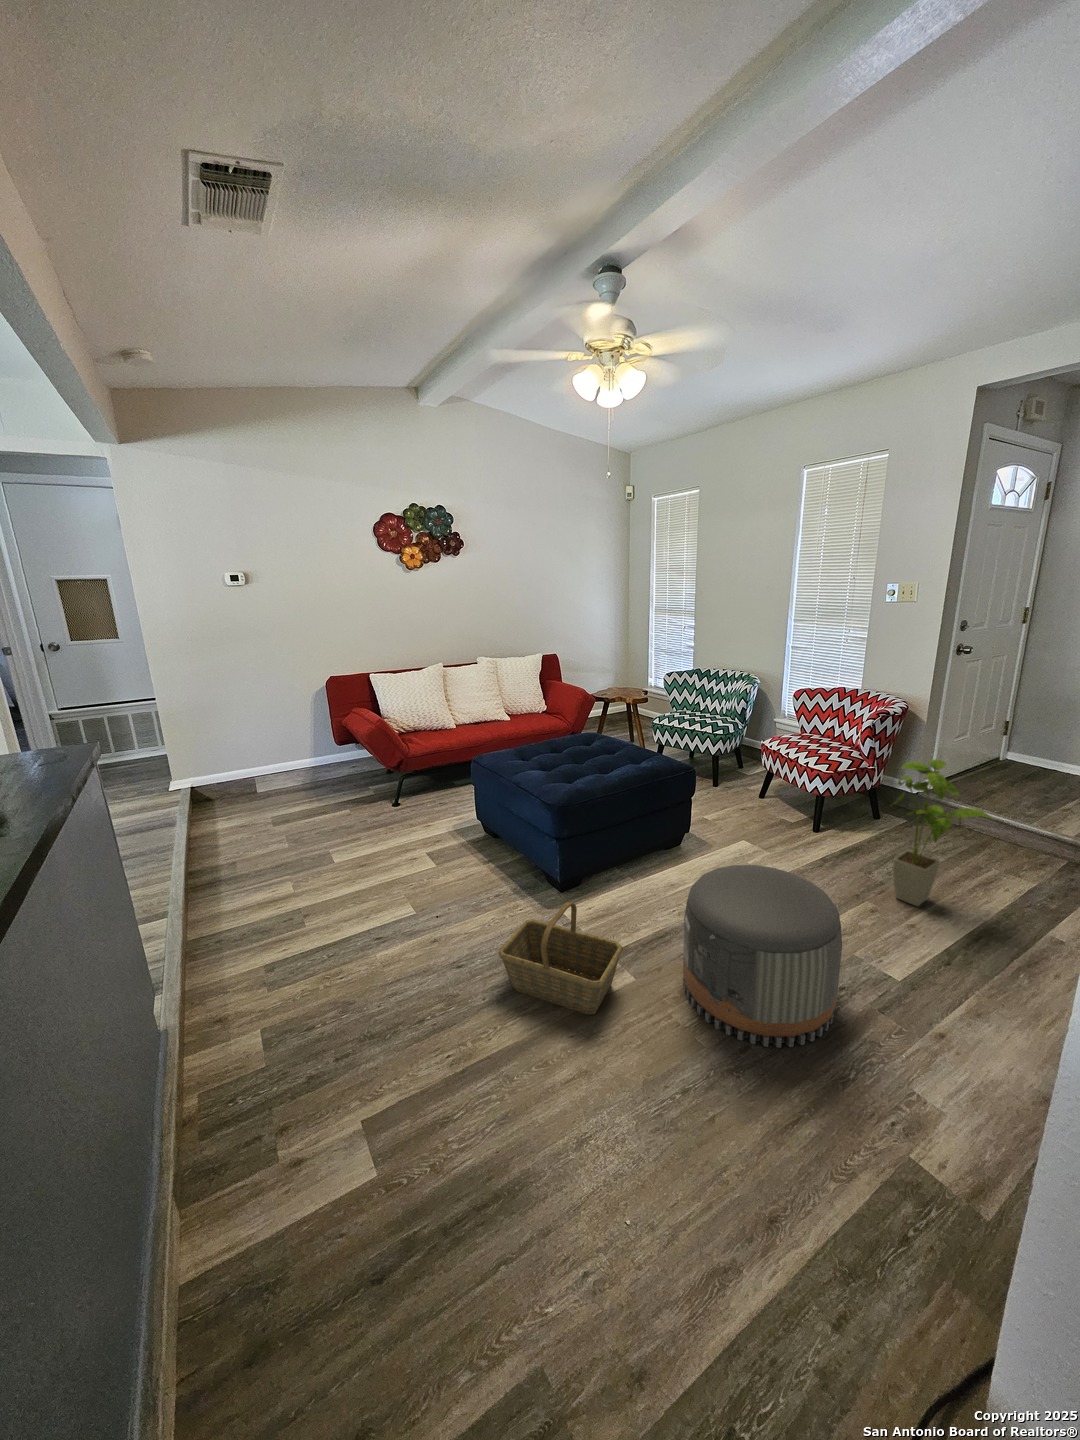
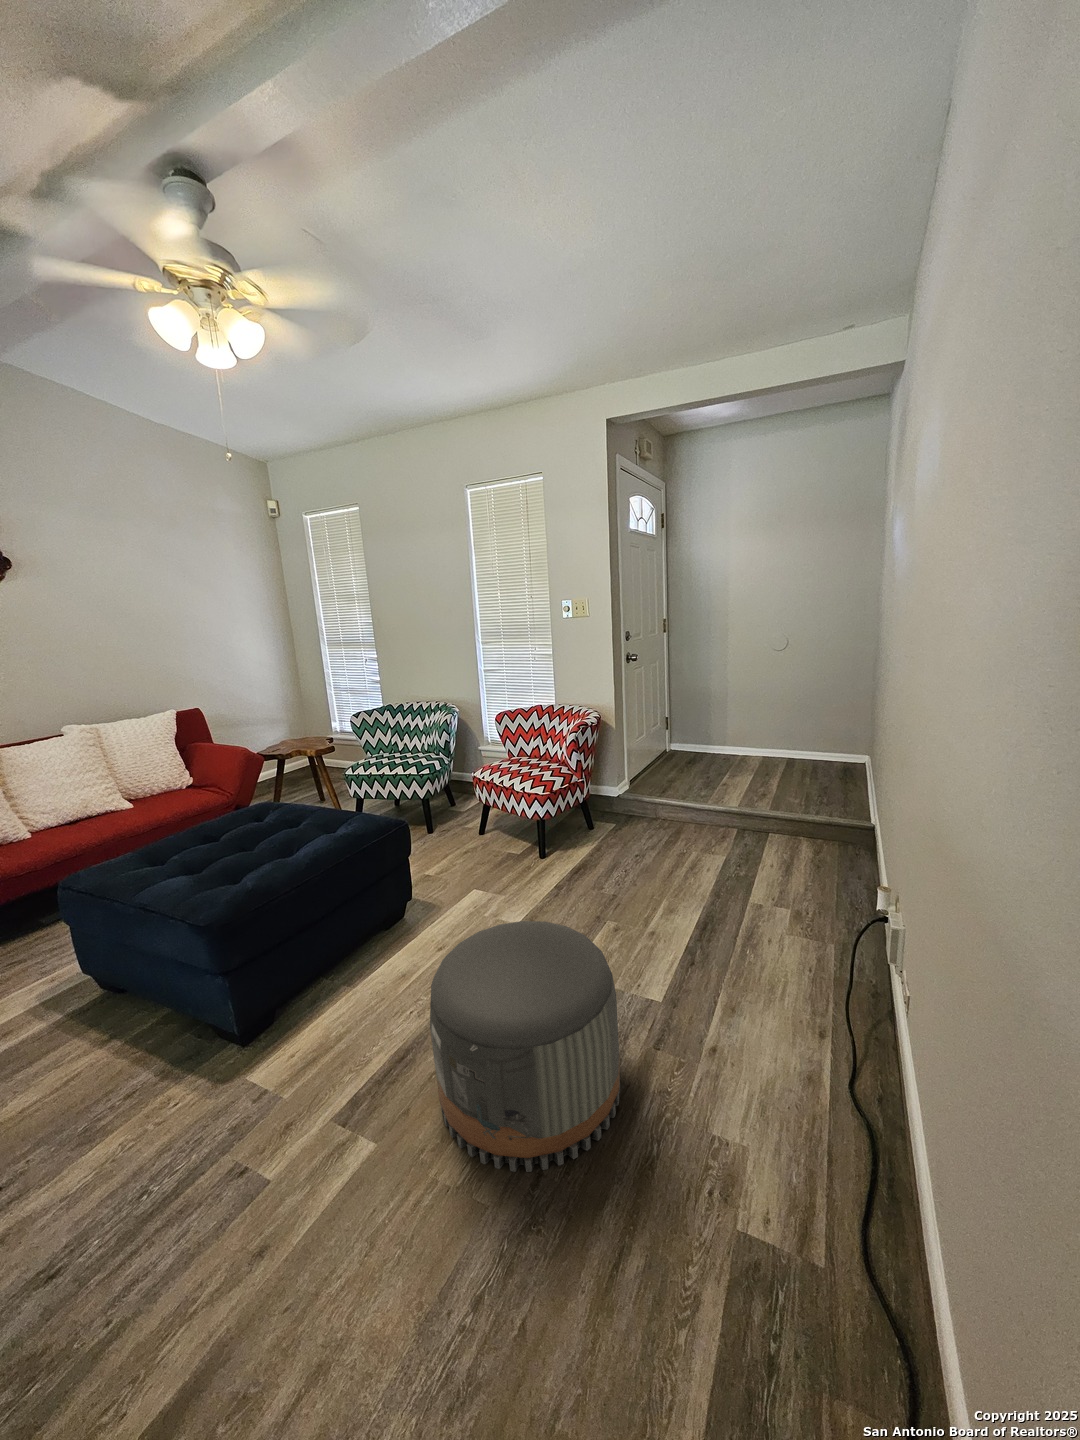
house plant: present [893,759,993,906] -> none [612,760,699,912]
basket: present [498,902,623,1015] -> none [130,1069,351,1261]

